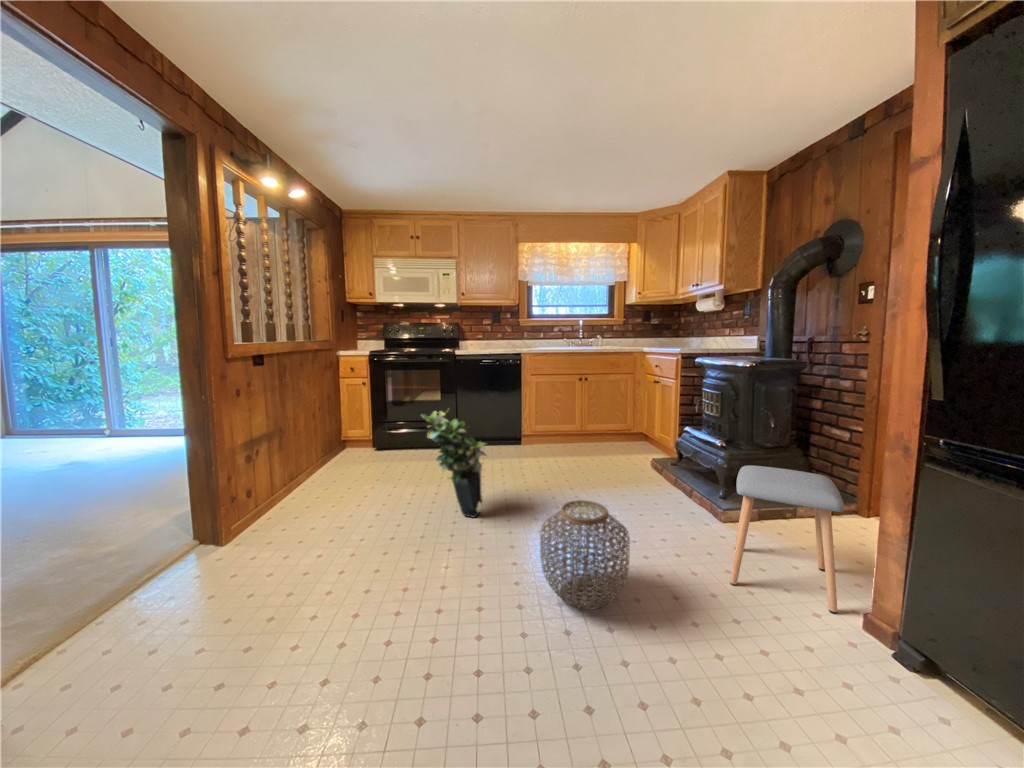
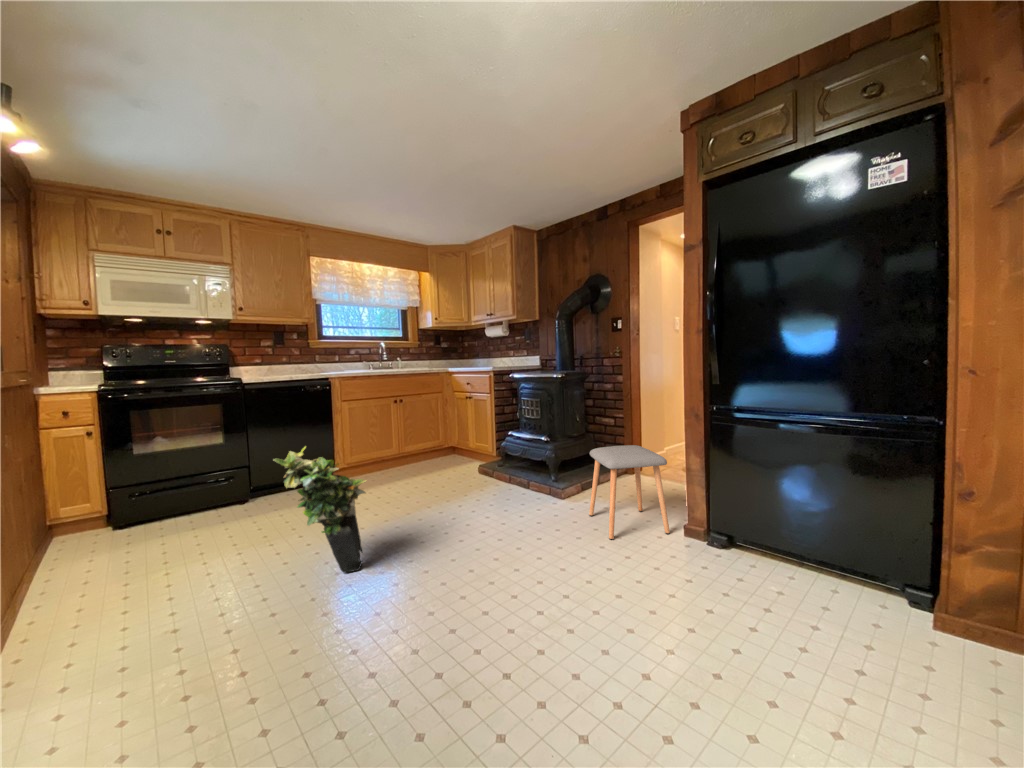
woven basket: present [540,500,630,609] -> none [492,502,574,605]

